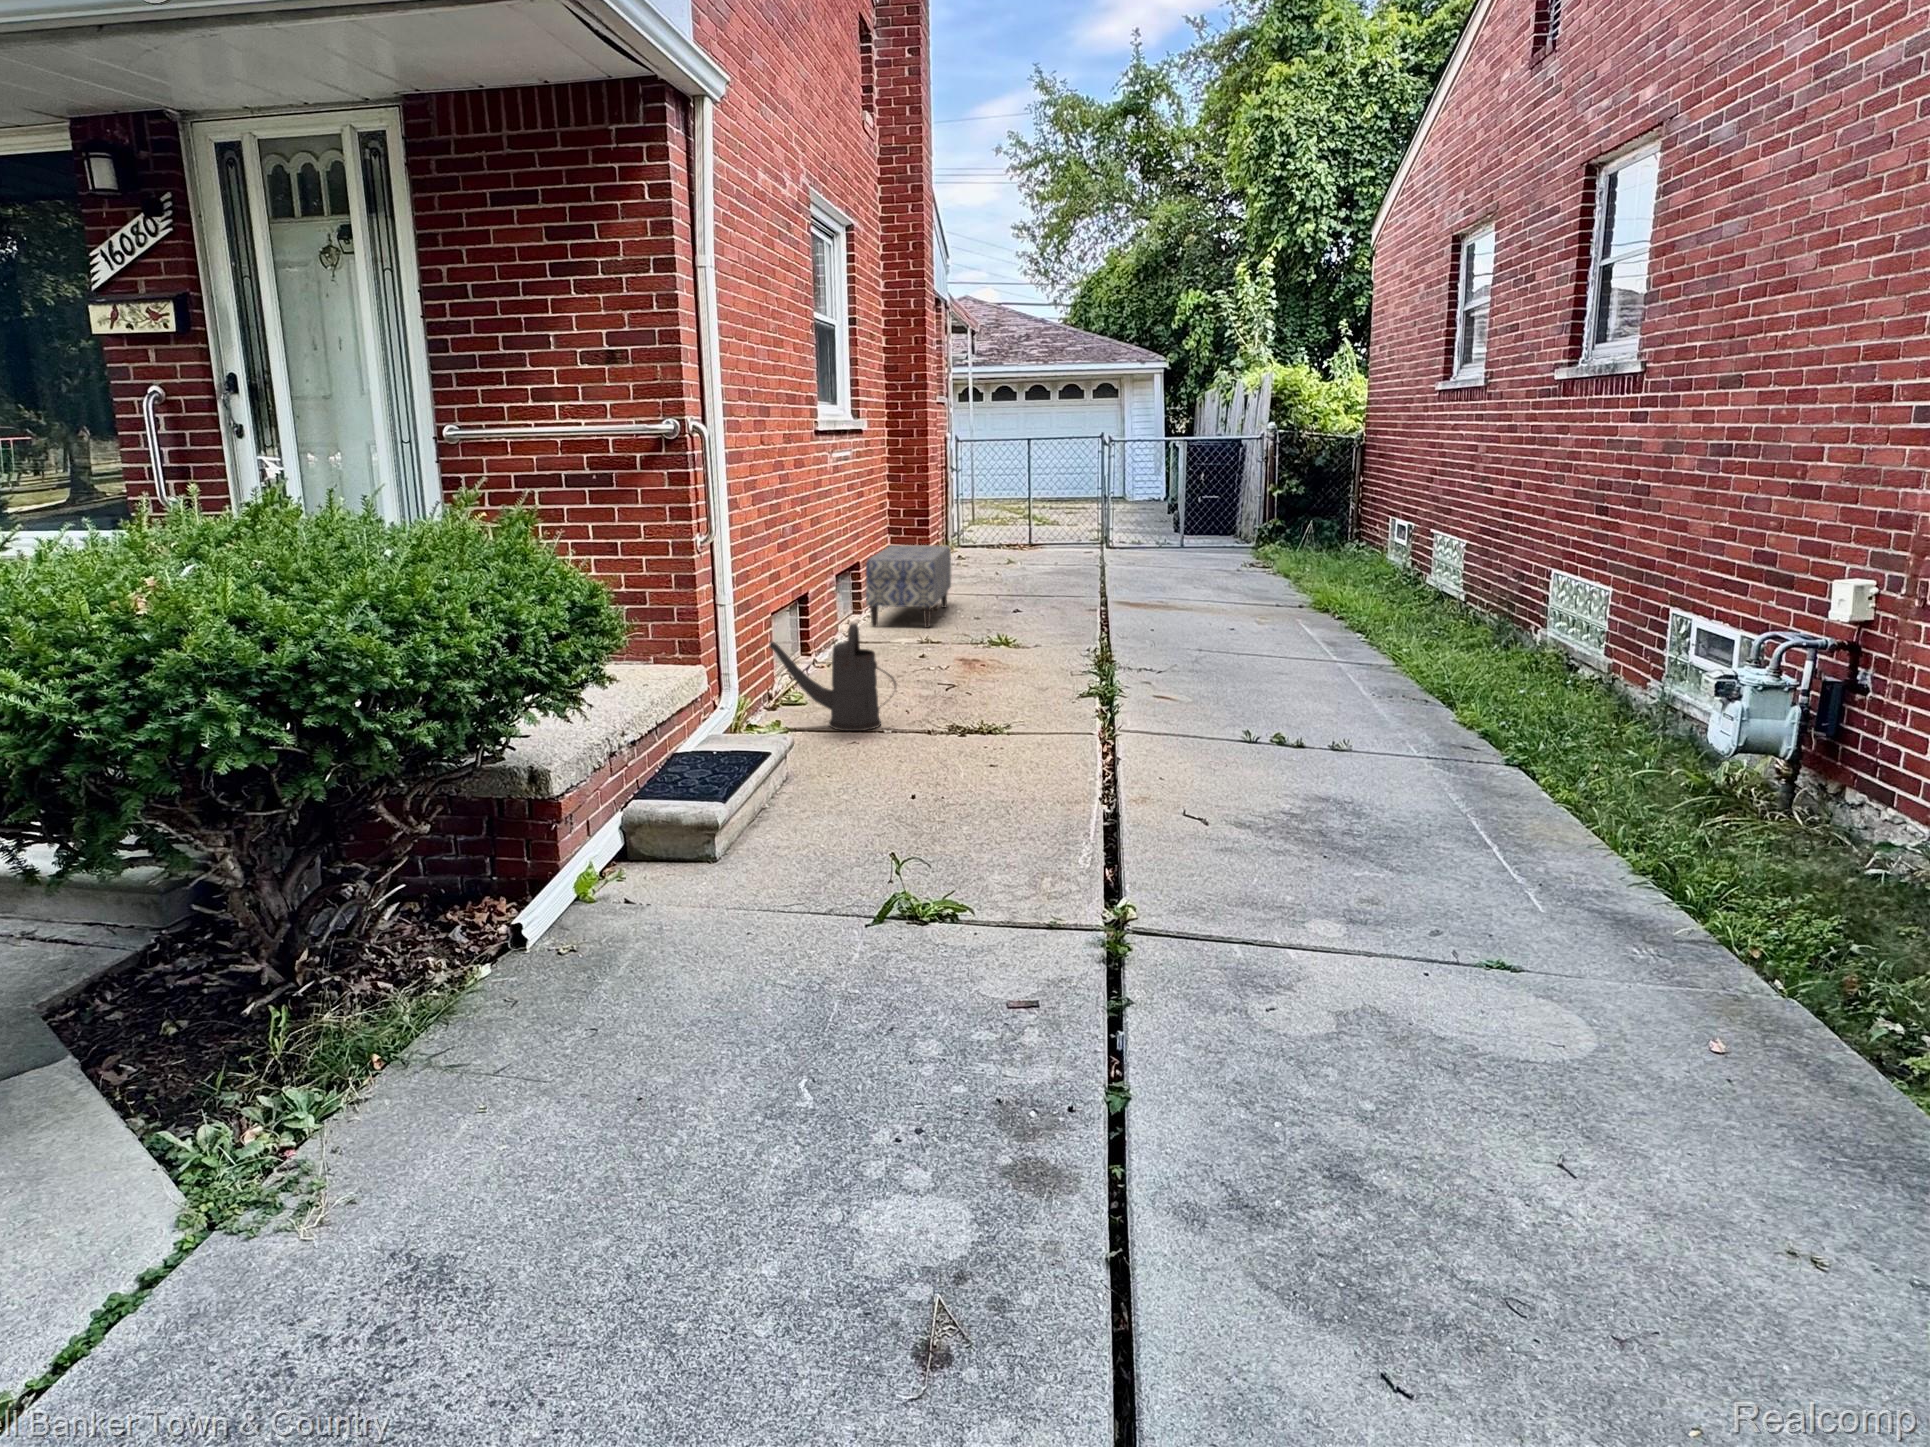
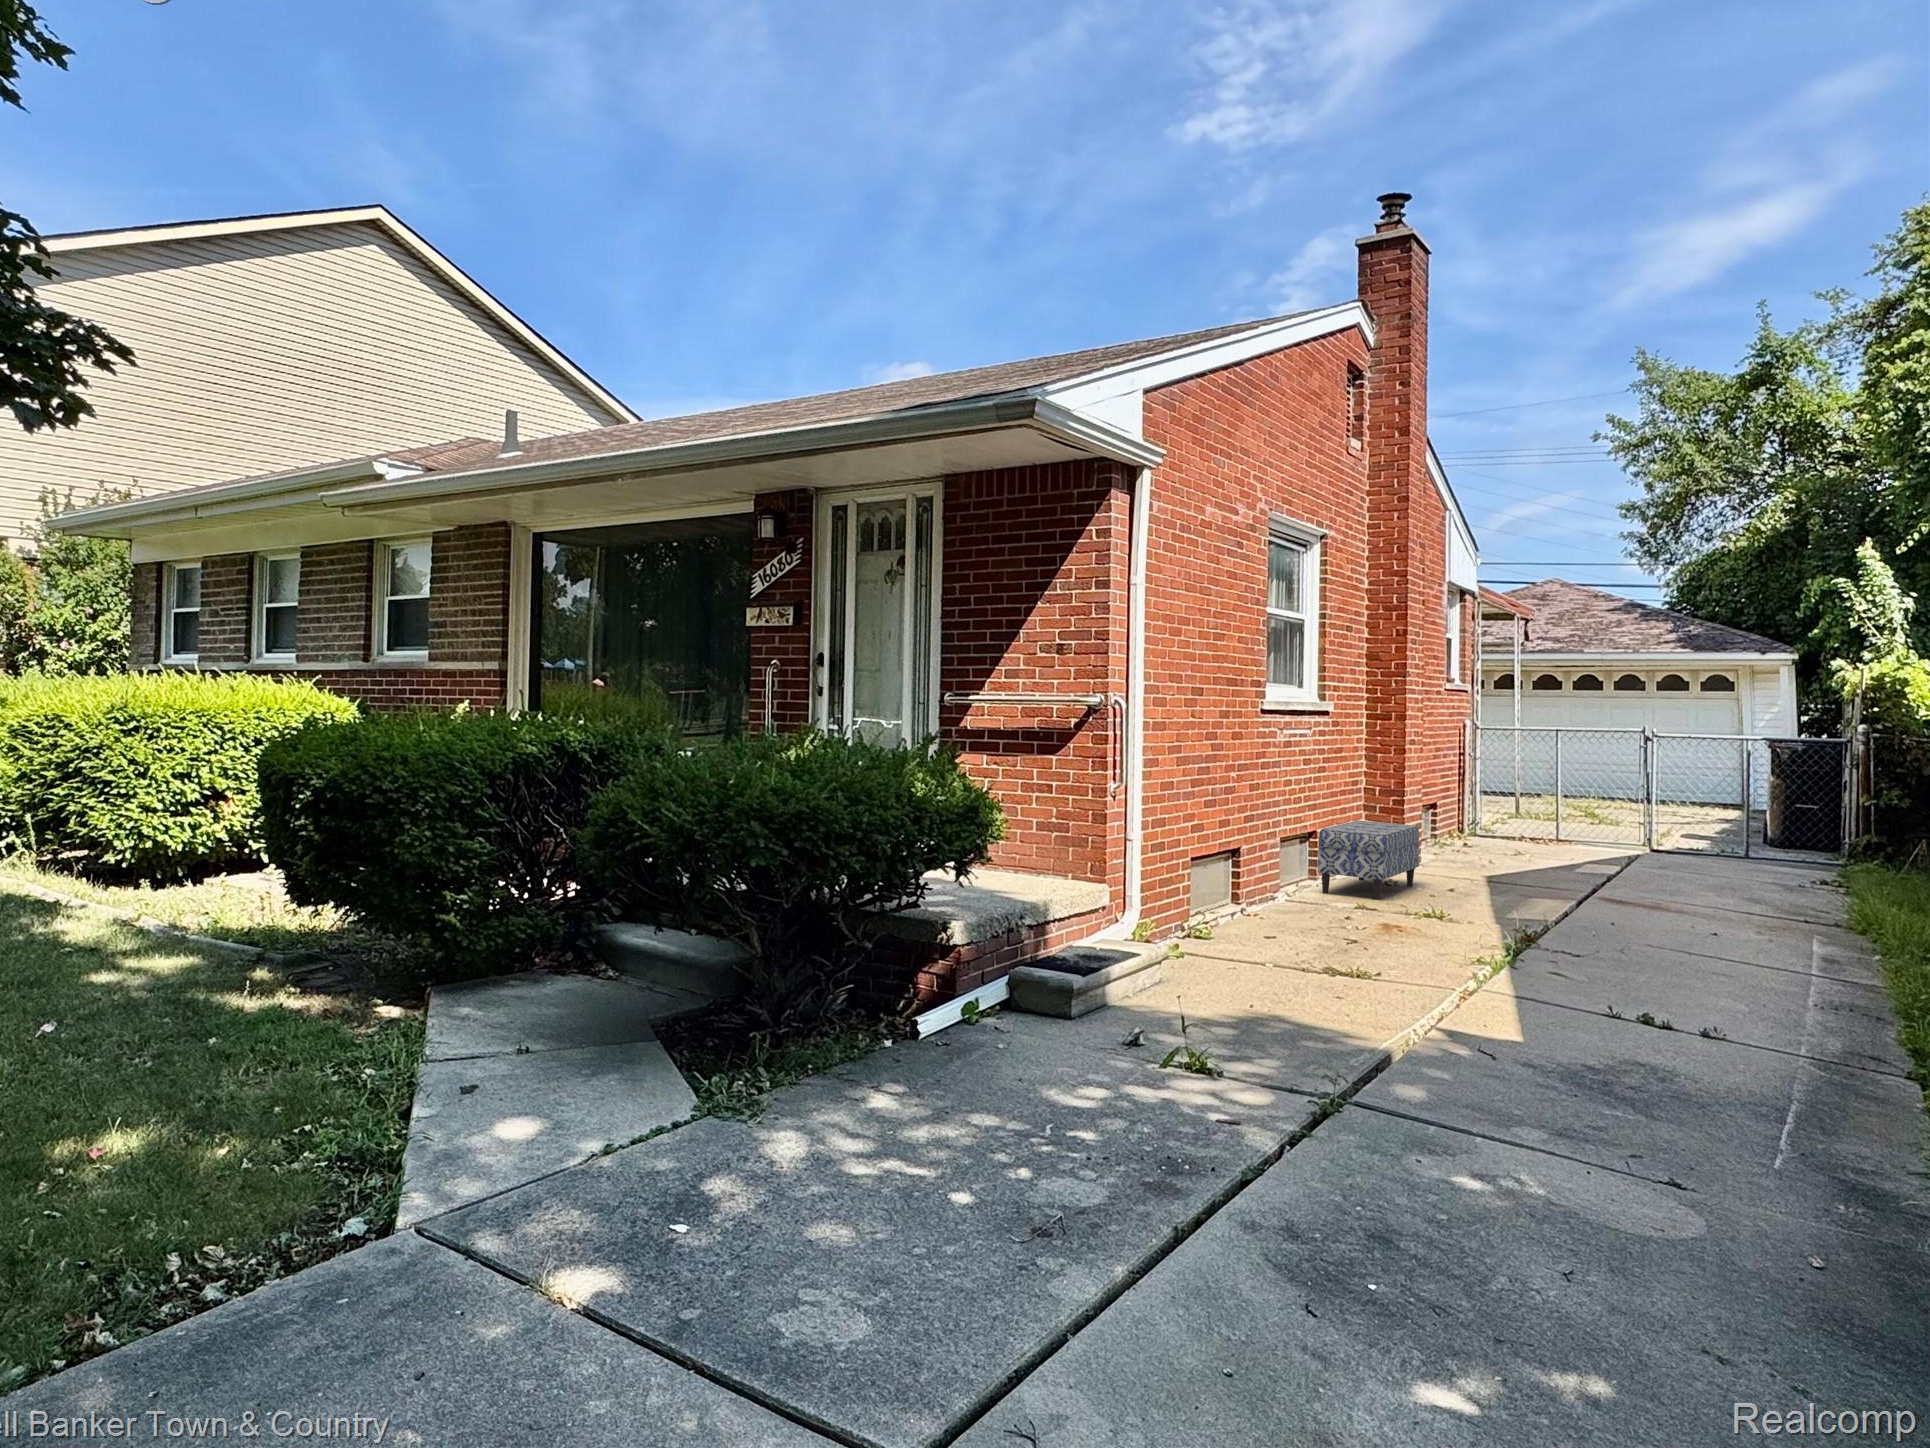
watering can: present [770,624,896,731] -> none [1177,869,1283,963]

